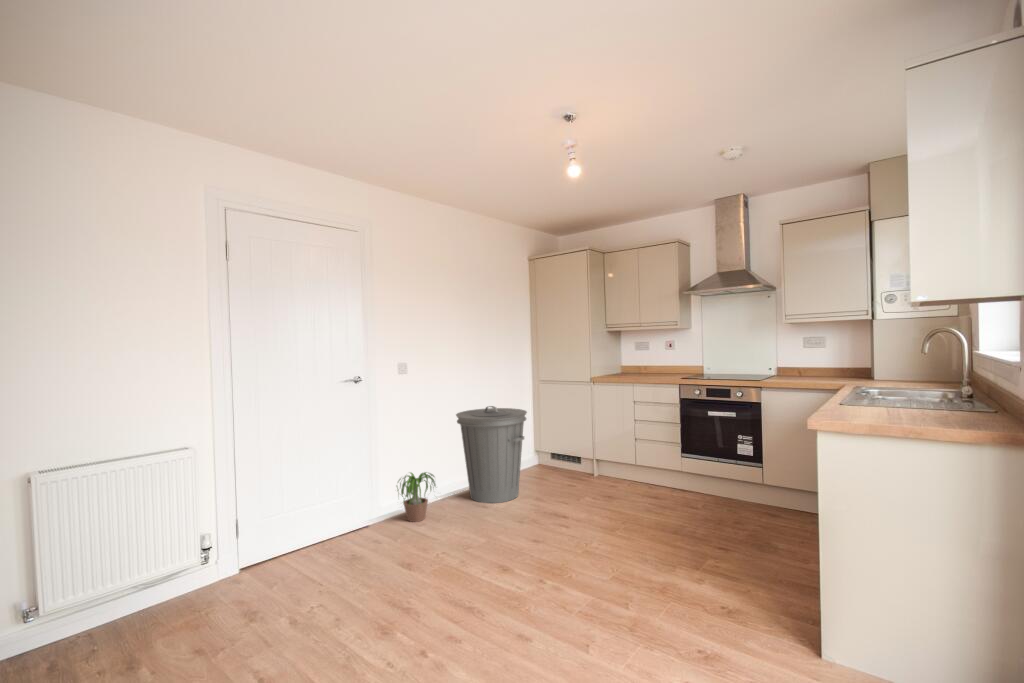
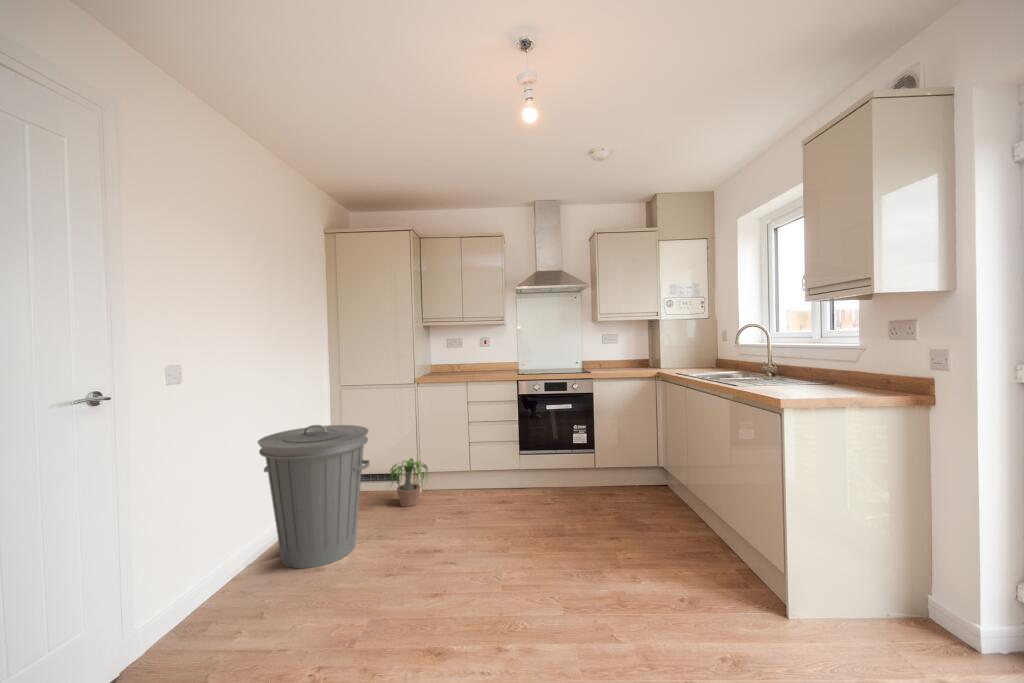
potted plant: present [397,472,436,522] -> present [390,458,428,507]

